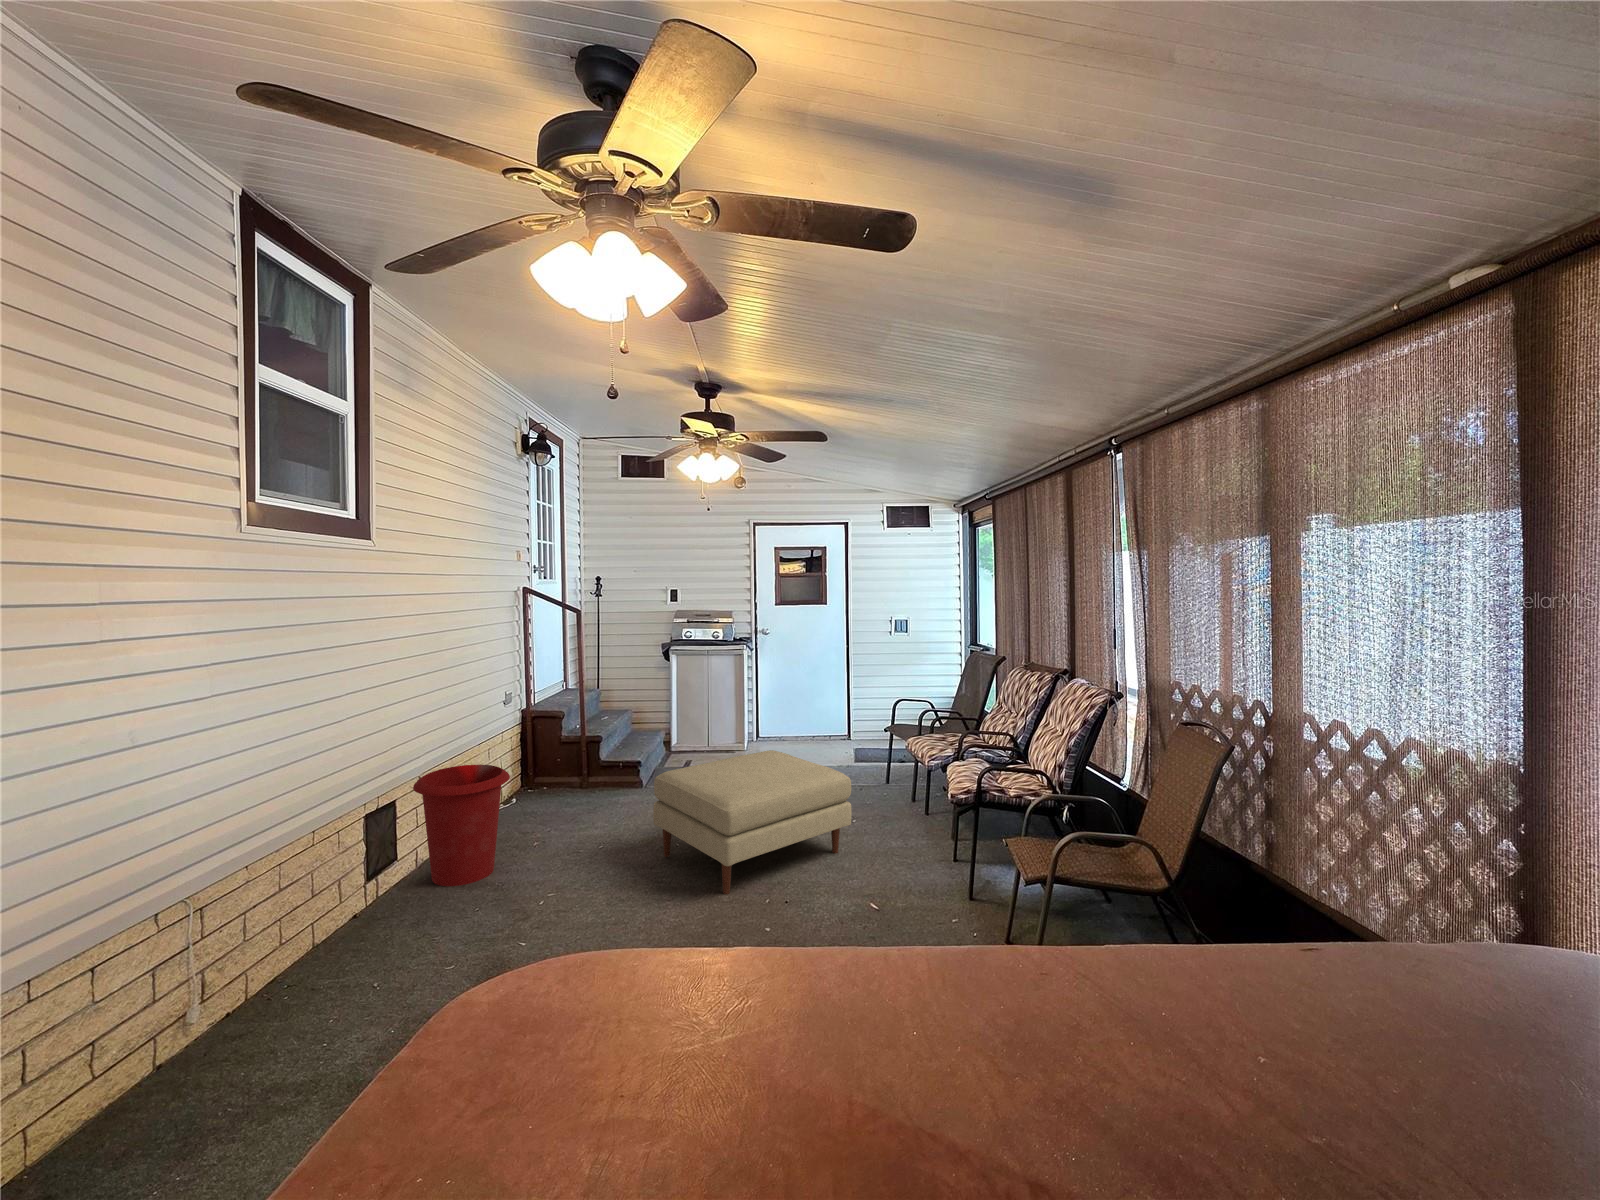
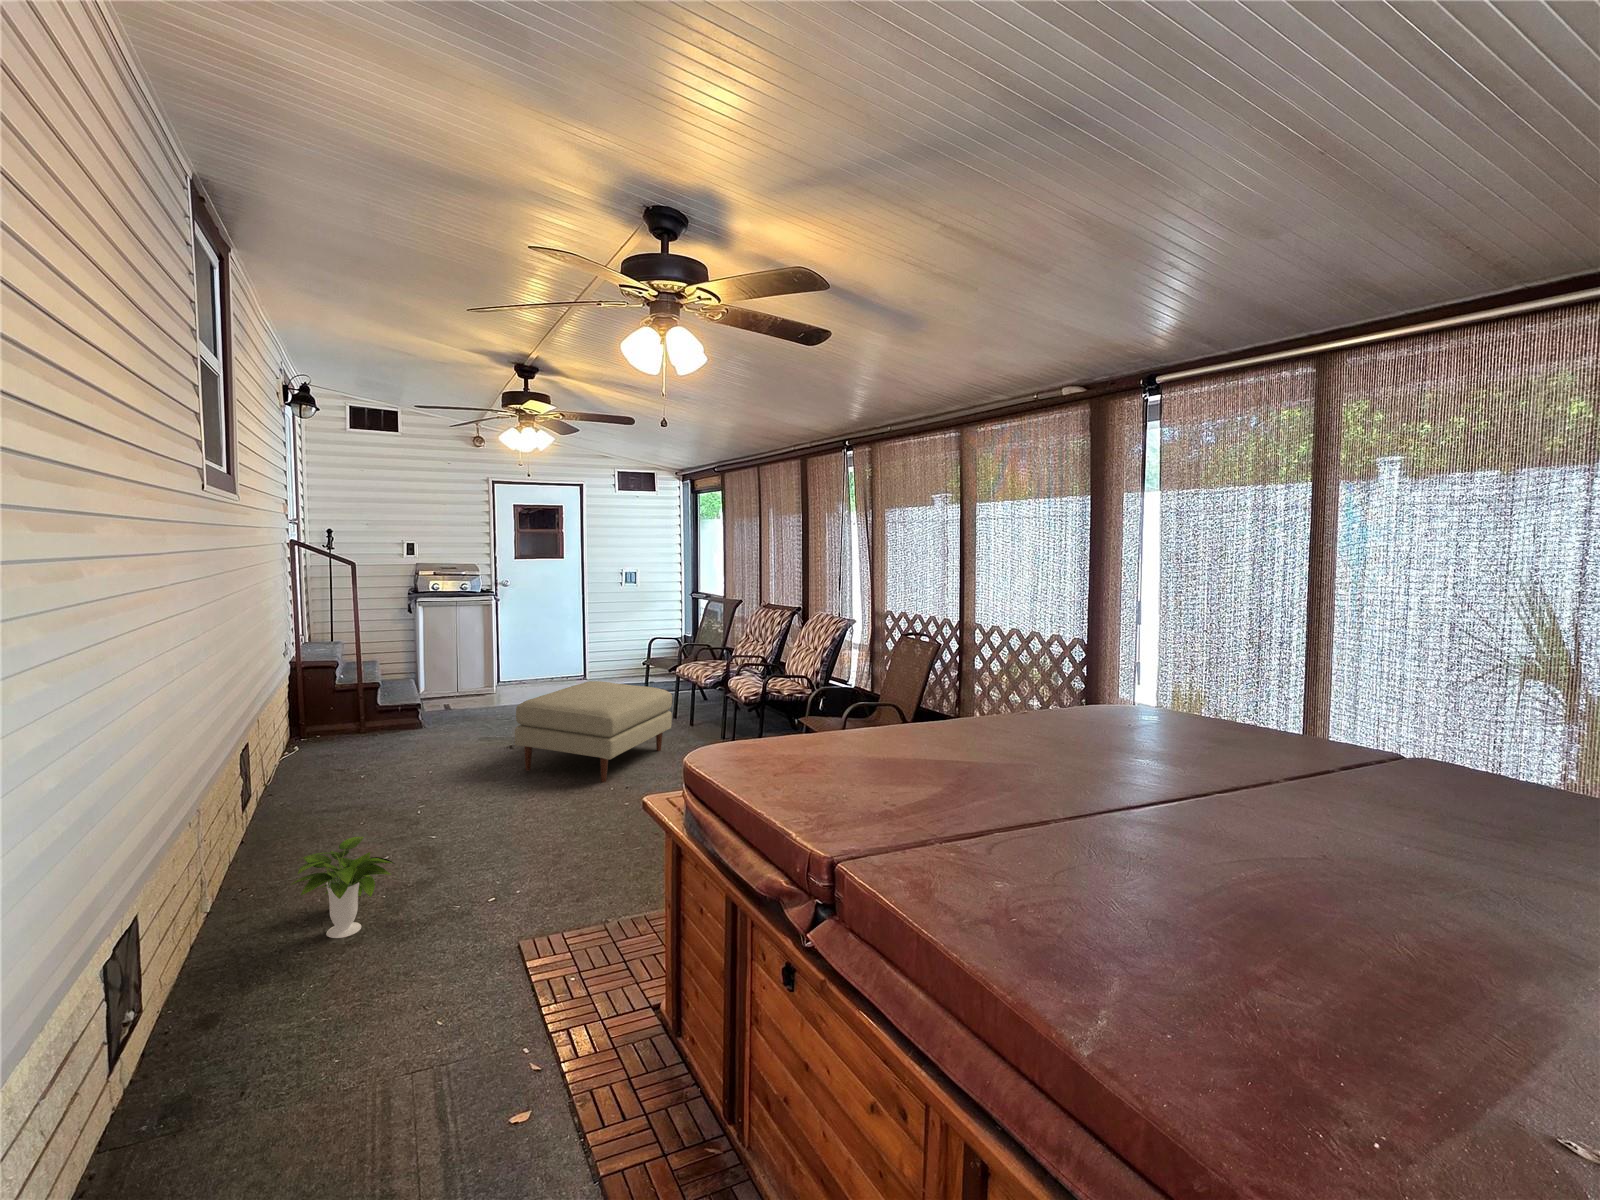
waste bin: present [413,765,510,886] -> none [295,709,390,818]
potted plant: none [127,957,301,1103] -> present [290,837,395,938]

